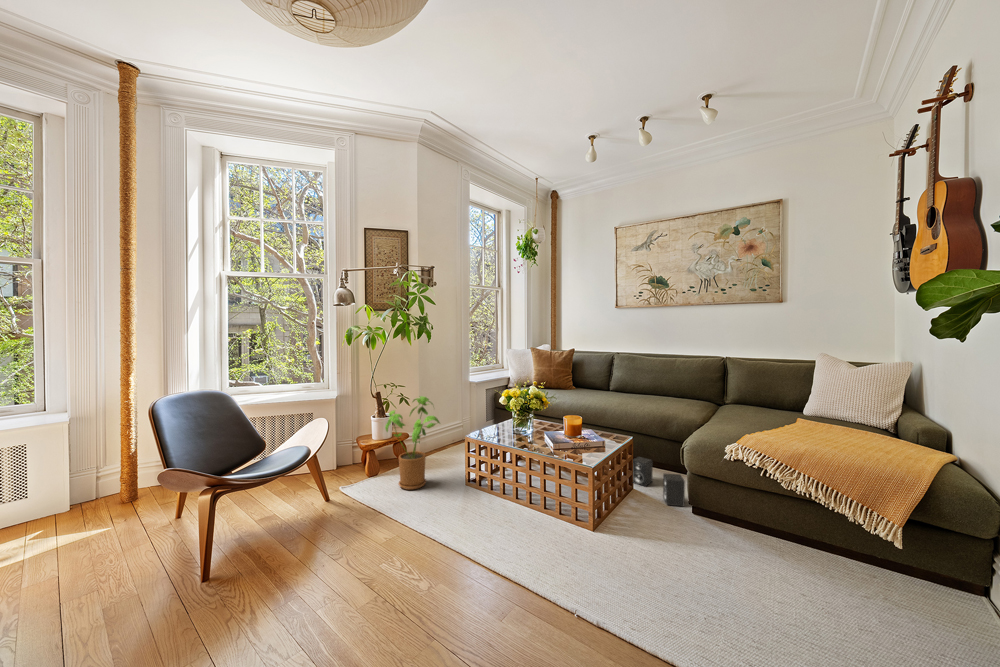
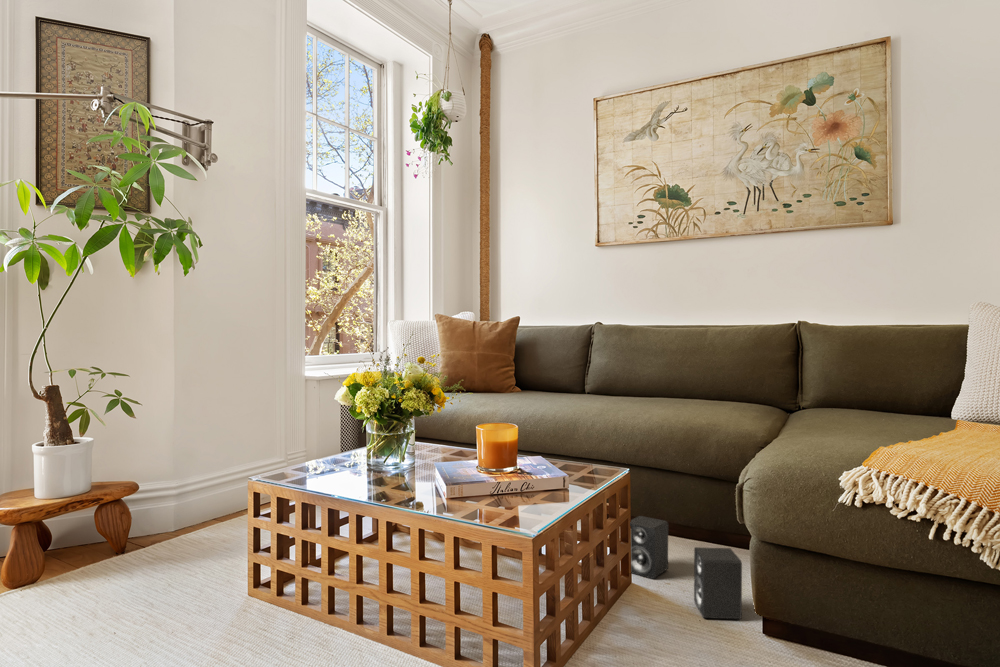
house plant: present [385,396,440,490] -> none [44,386,187,611]

